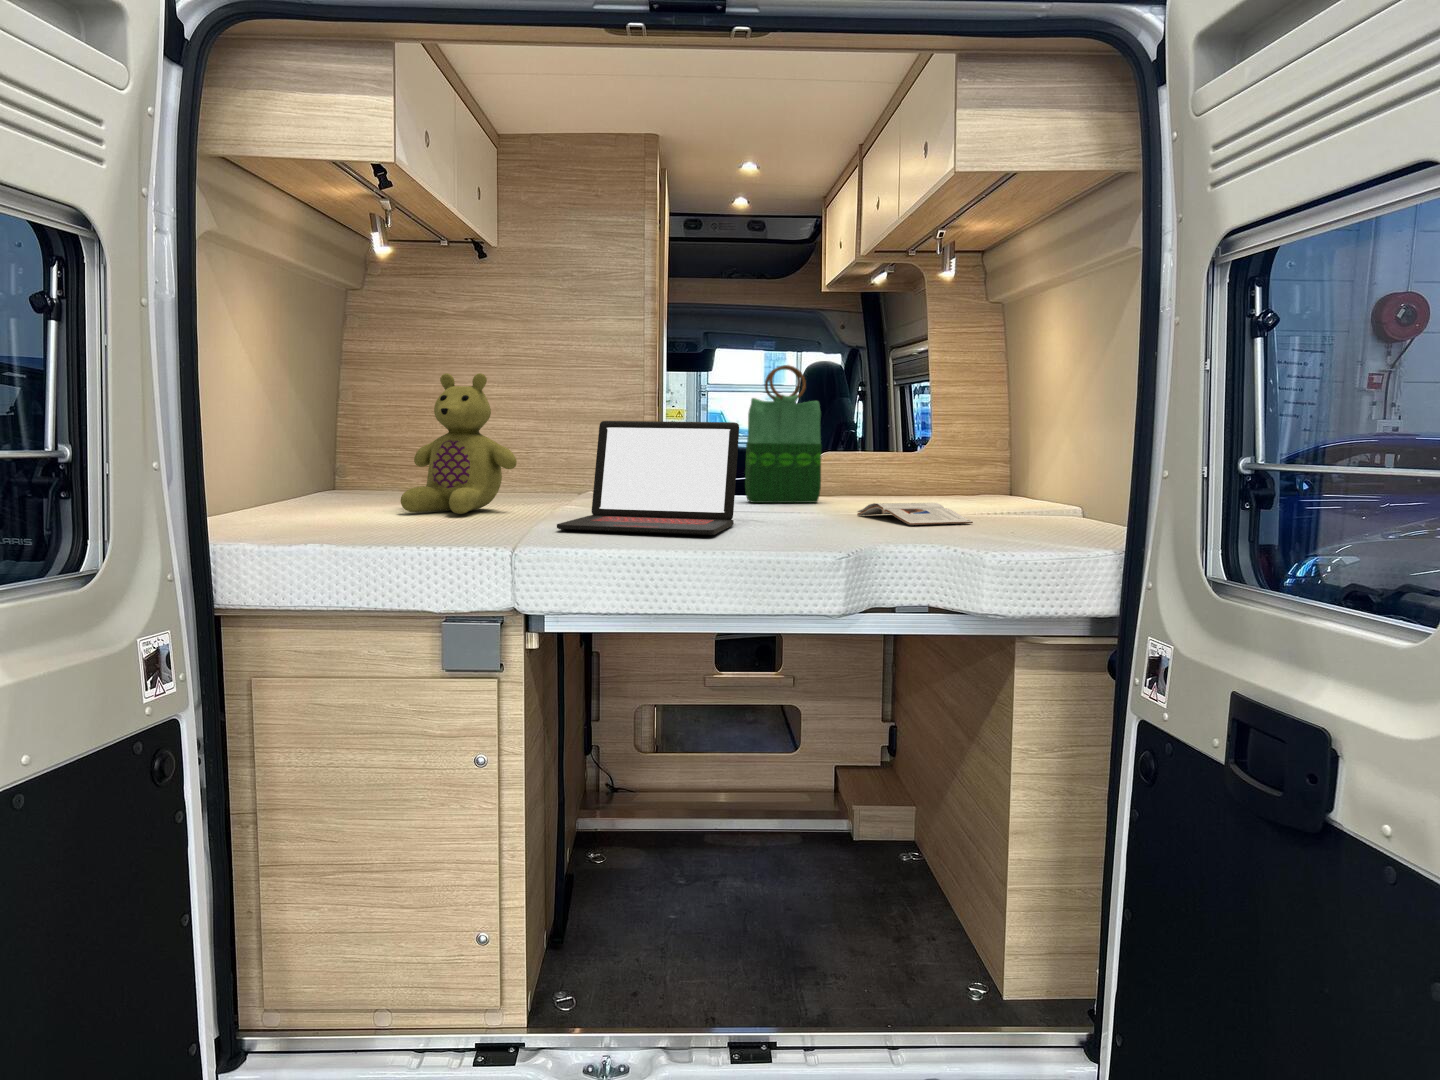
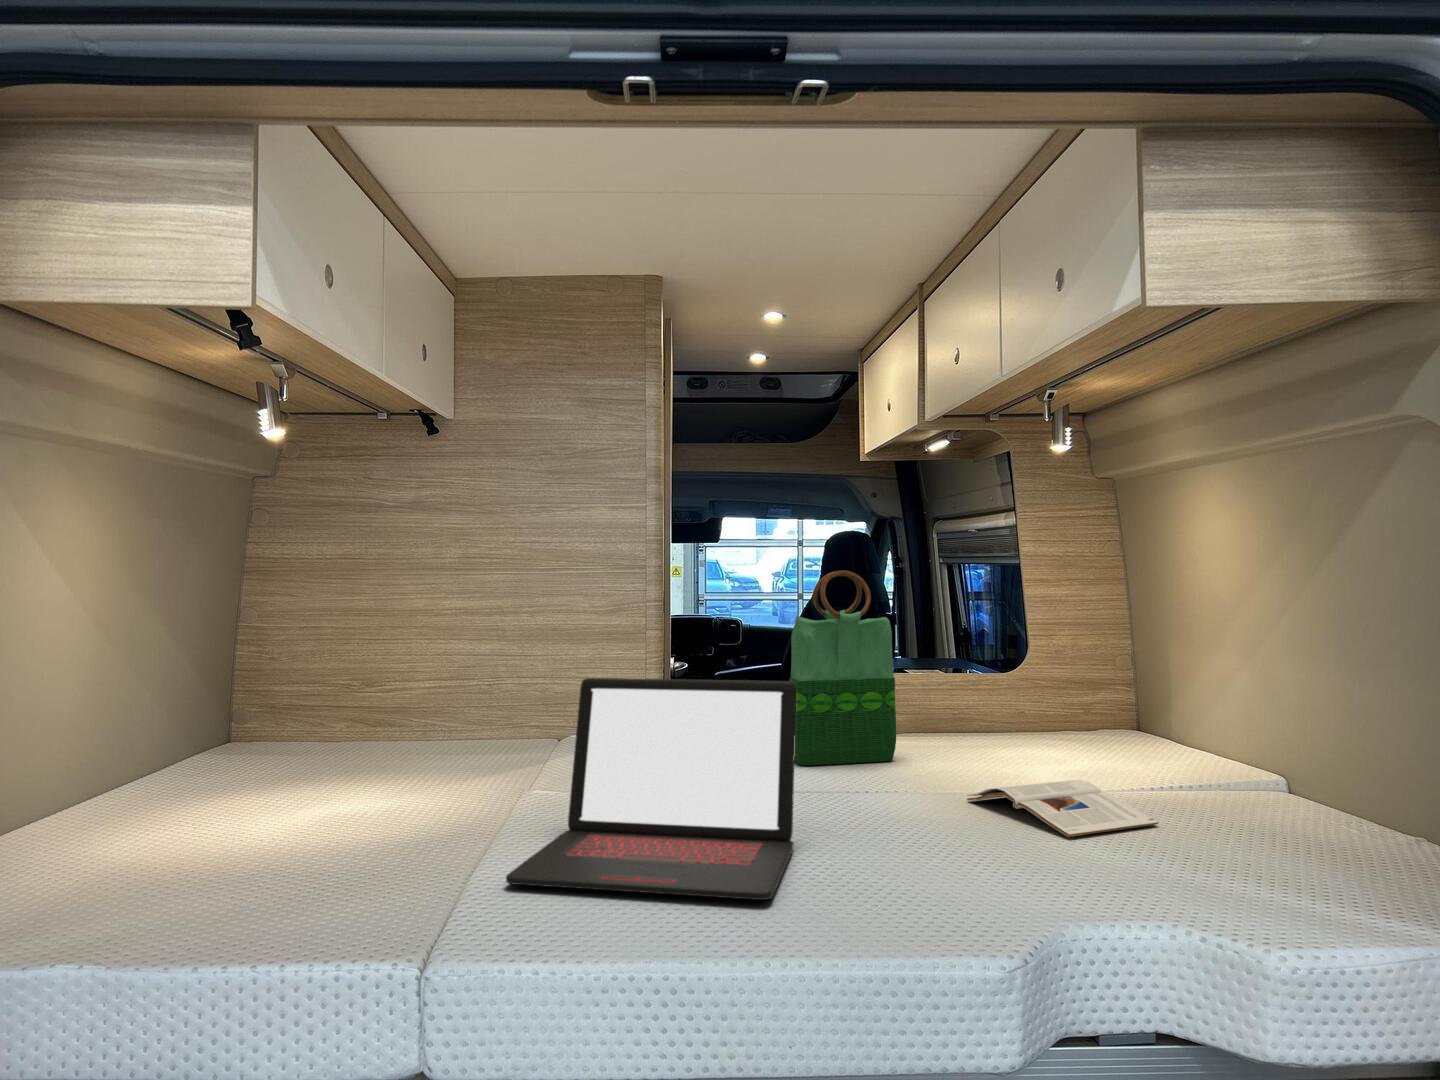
stuffed bear: present [401,373,517,514] -> none [274,604,458,828]

